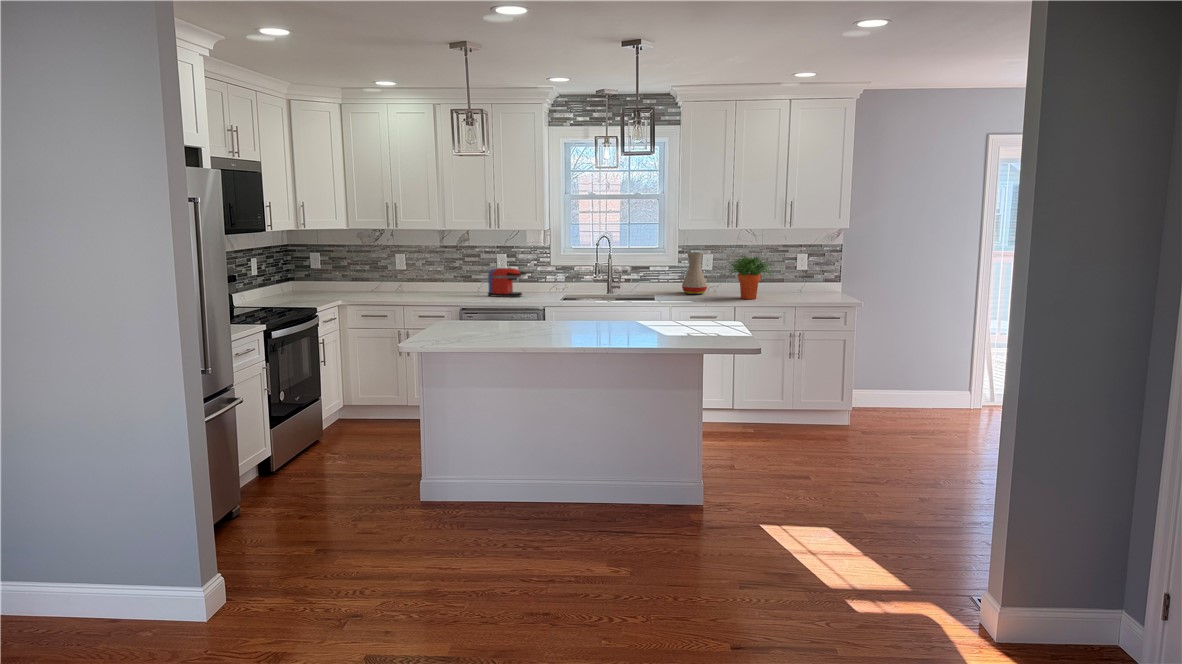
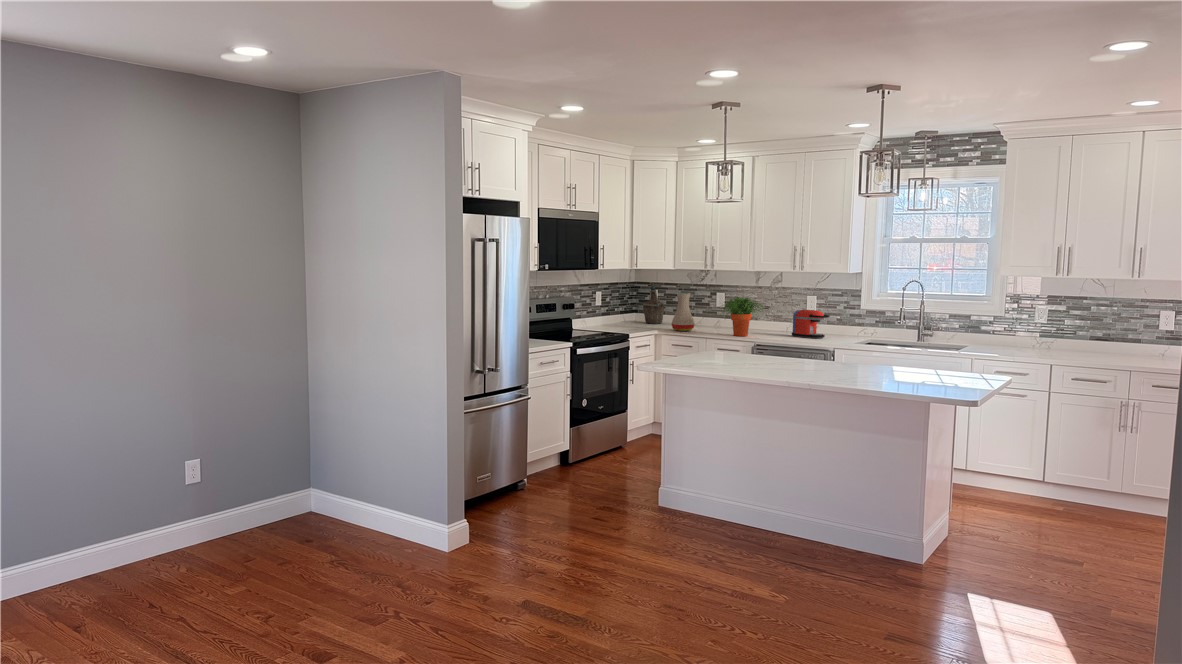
bottle: none [305,246,331,293] -> present [643,284,664,324]
vase: present [682,252,707,294] -> present [672,293,695,331]
potted plant: present [729,256,771,299] -> present [722,297,763,336]

